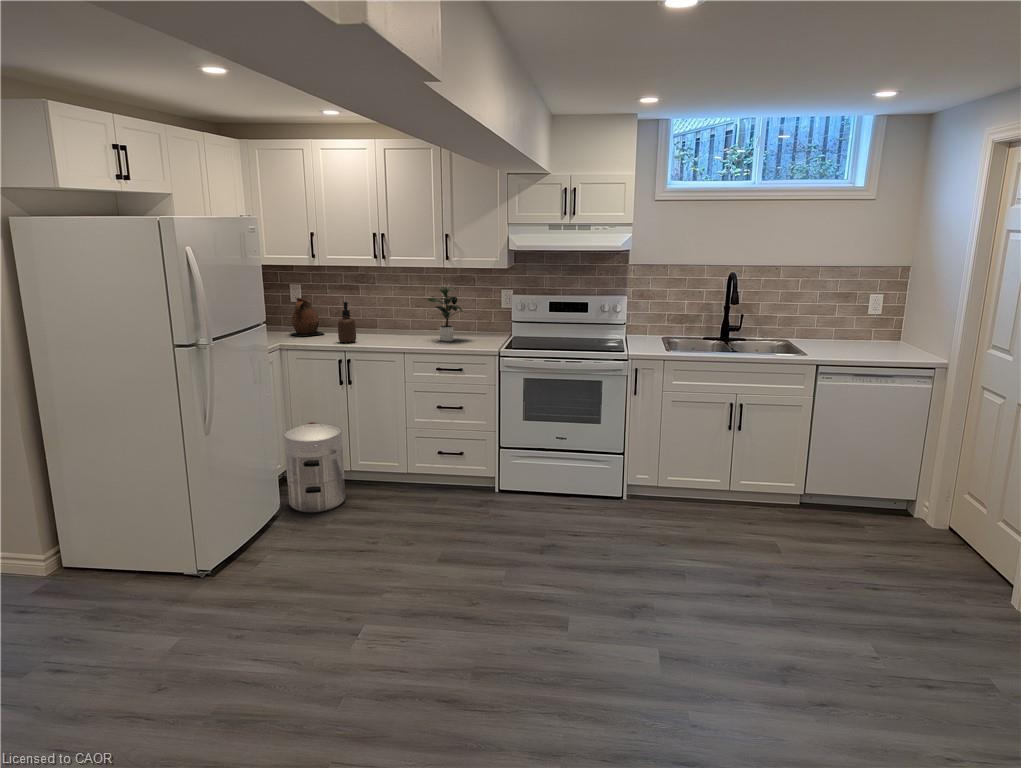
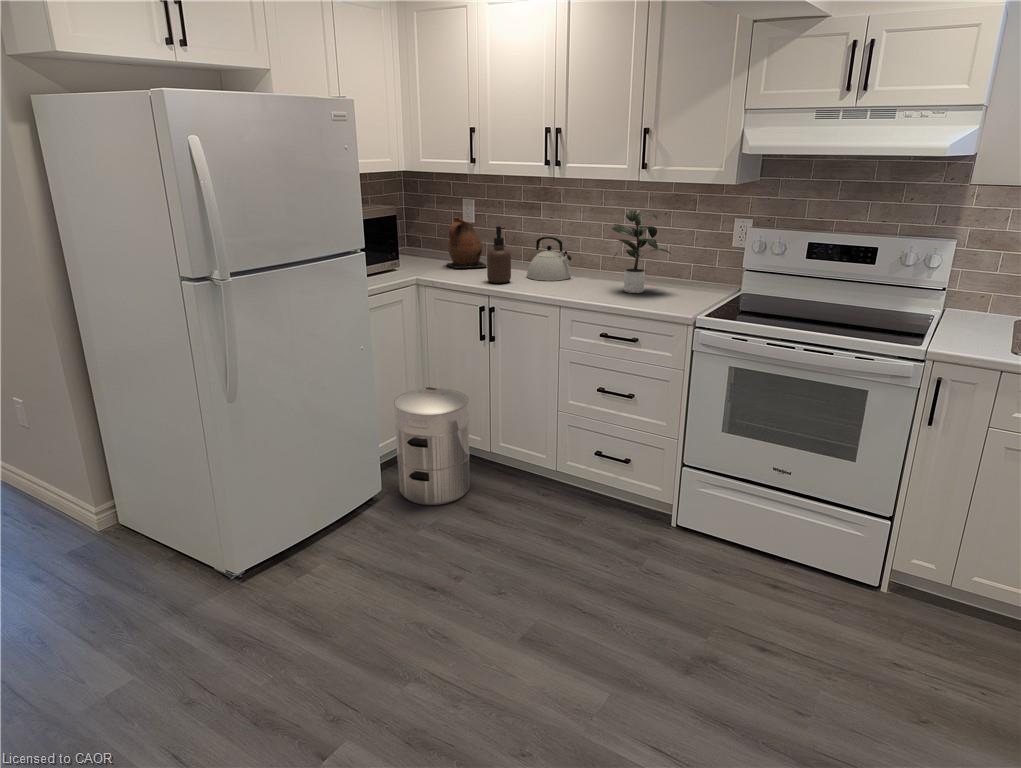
kettle: none [363,308,396,339] -> present [527,237,571,281]

